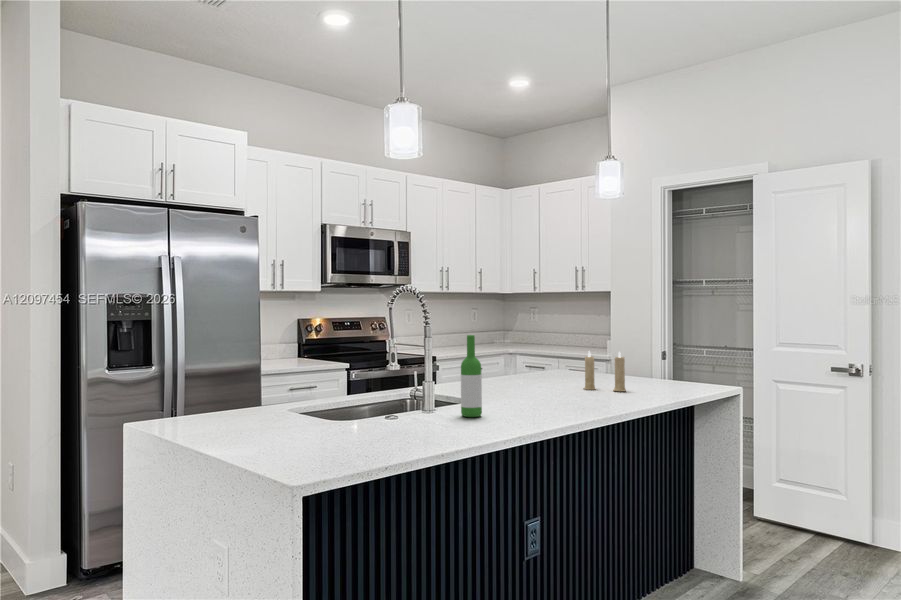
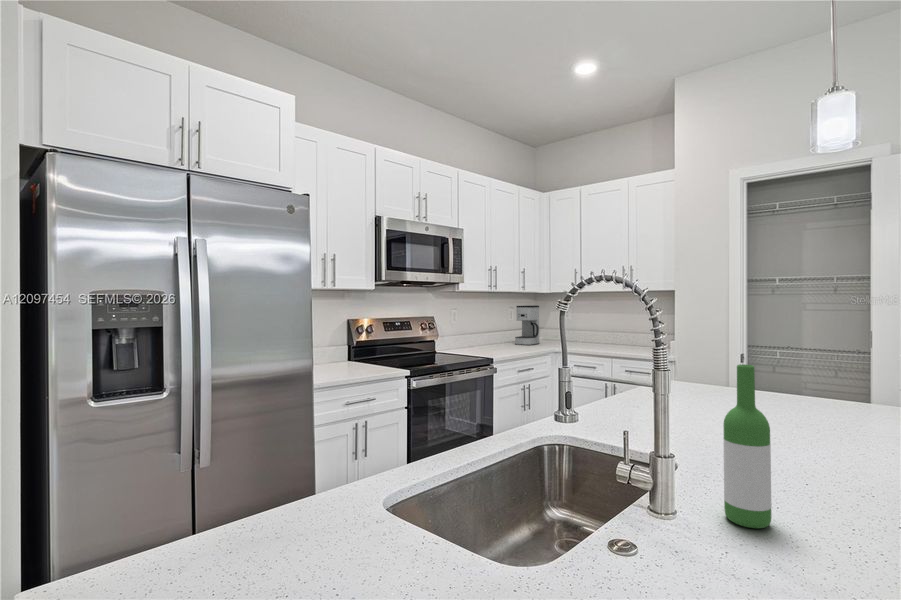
coffee maker: none [475,306,501,347] -> present [515,306,539,345]
candle: present [584,351,626,391] -> none [777,368,853,430]

